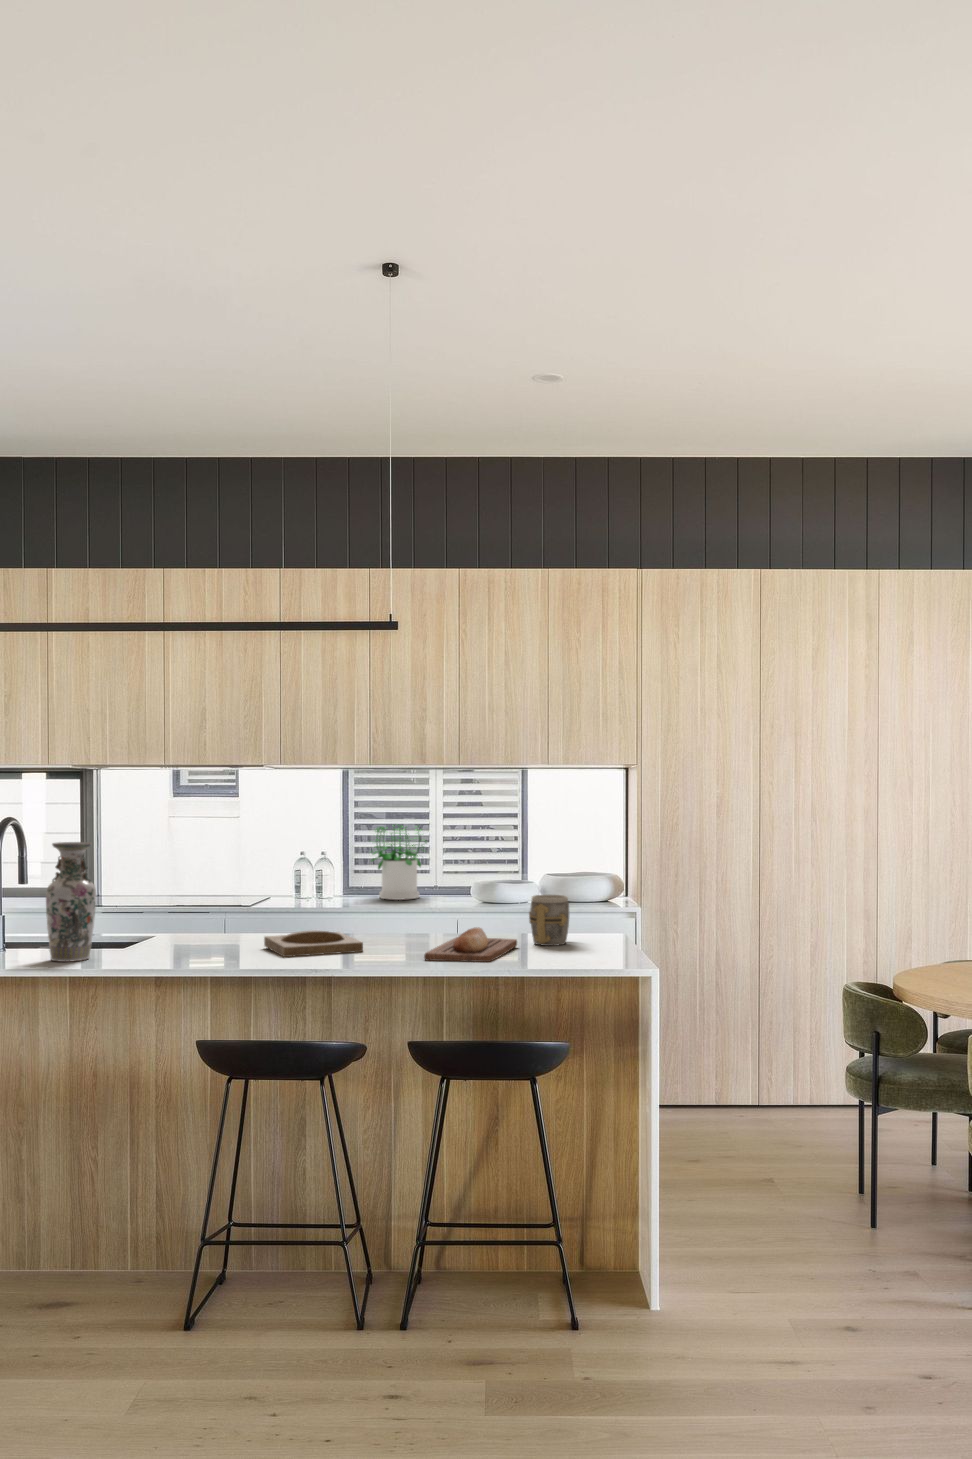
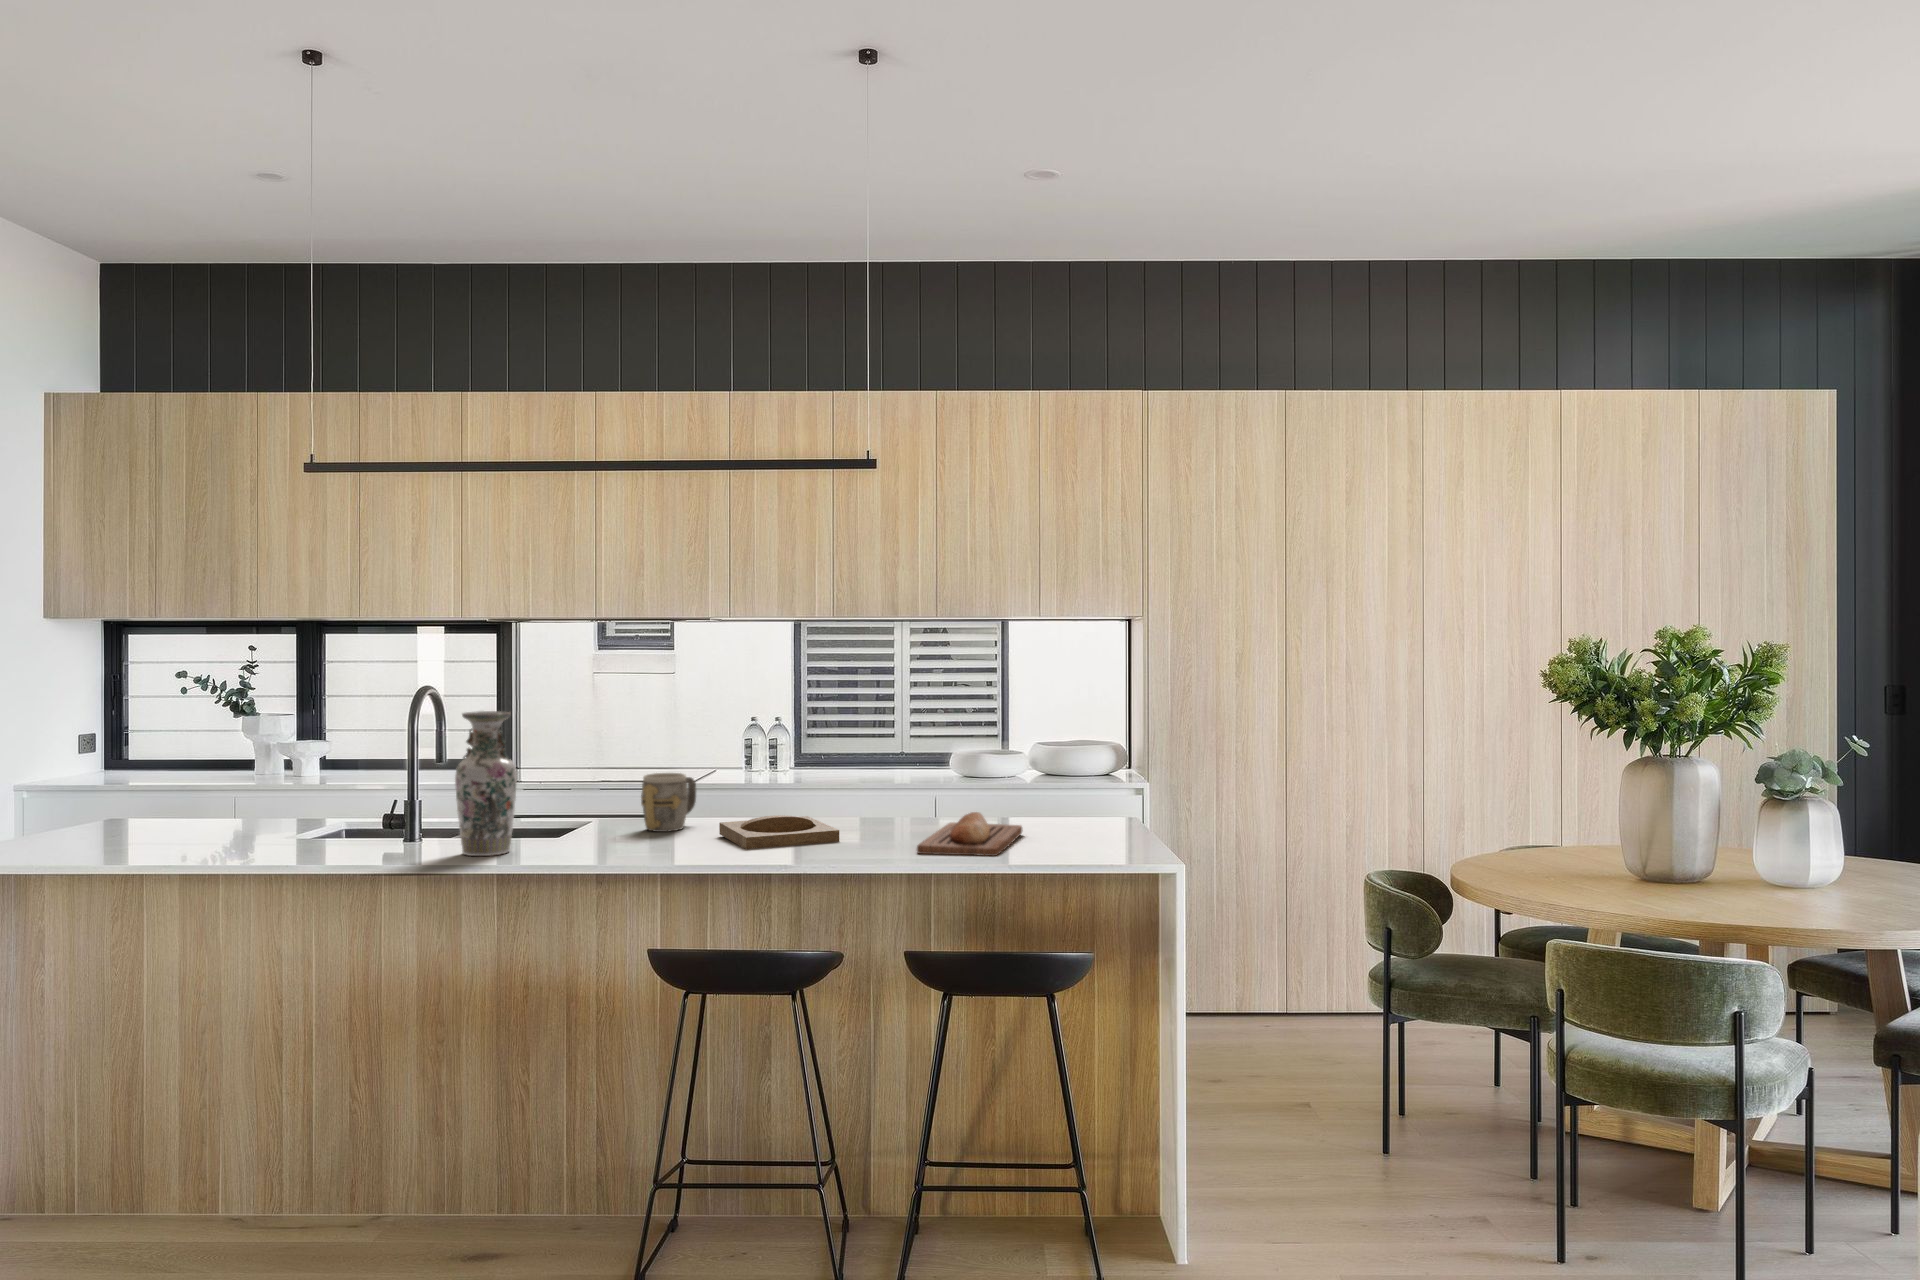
potted plant: present [371,825,427,900] -> none [826,682,894,770]
mug: present [529,895,569,946] -> present [641,773,696,832]

